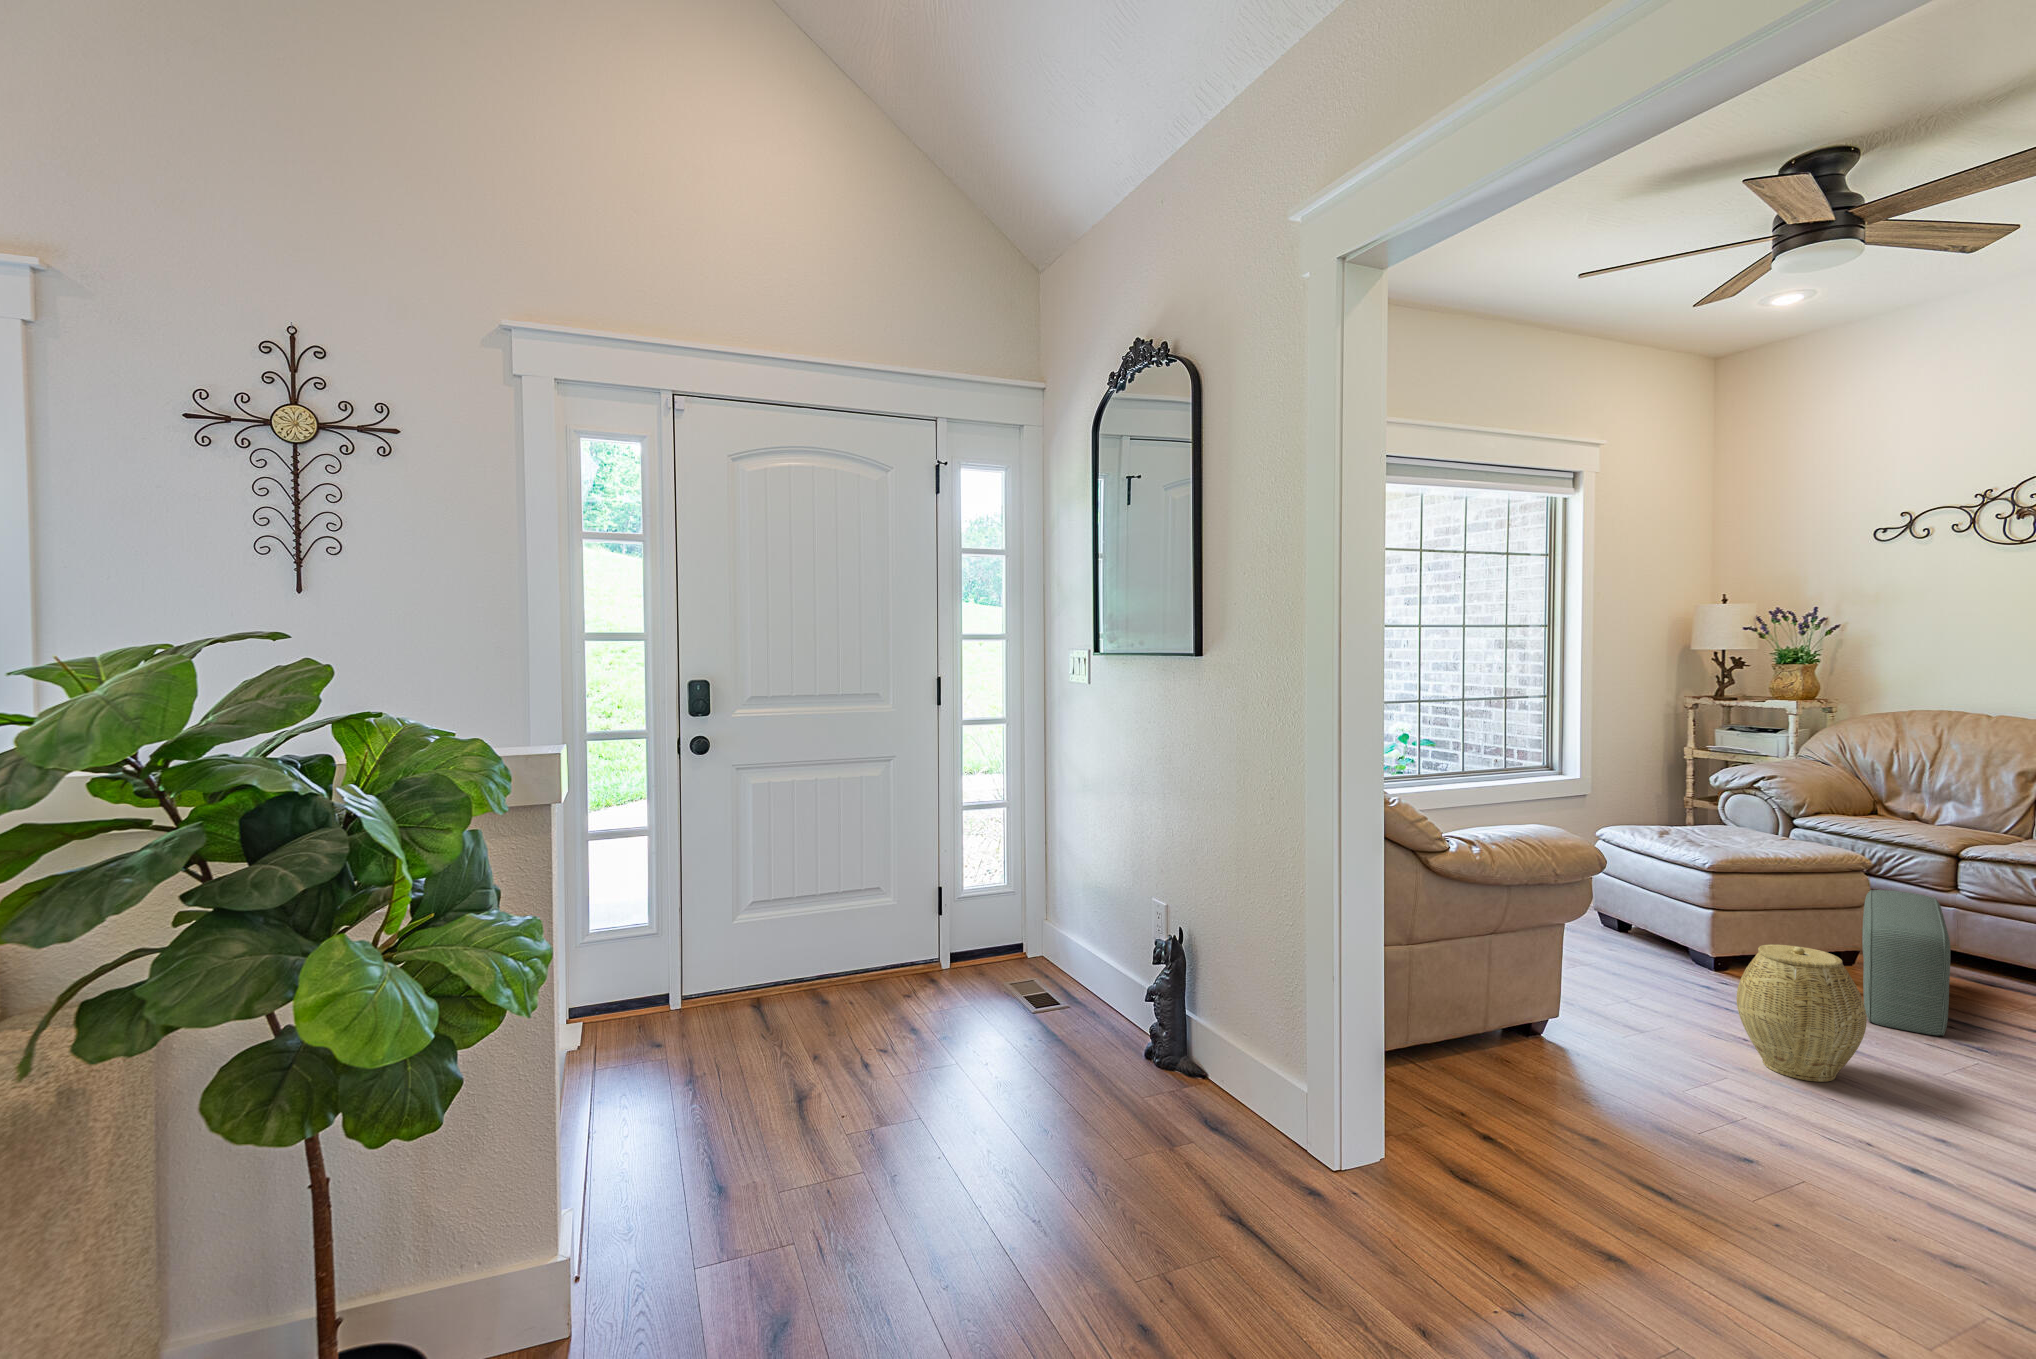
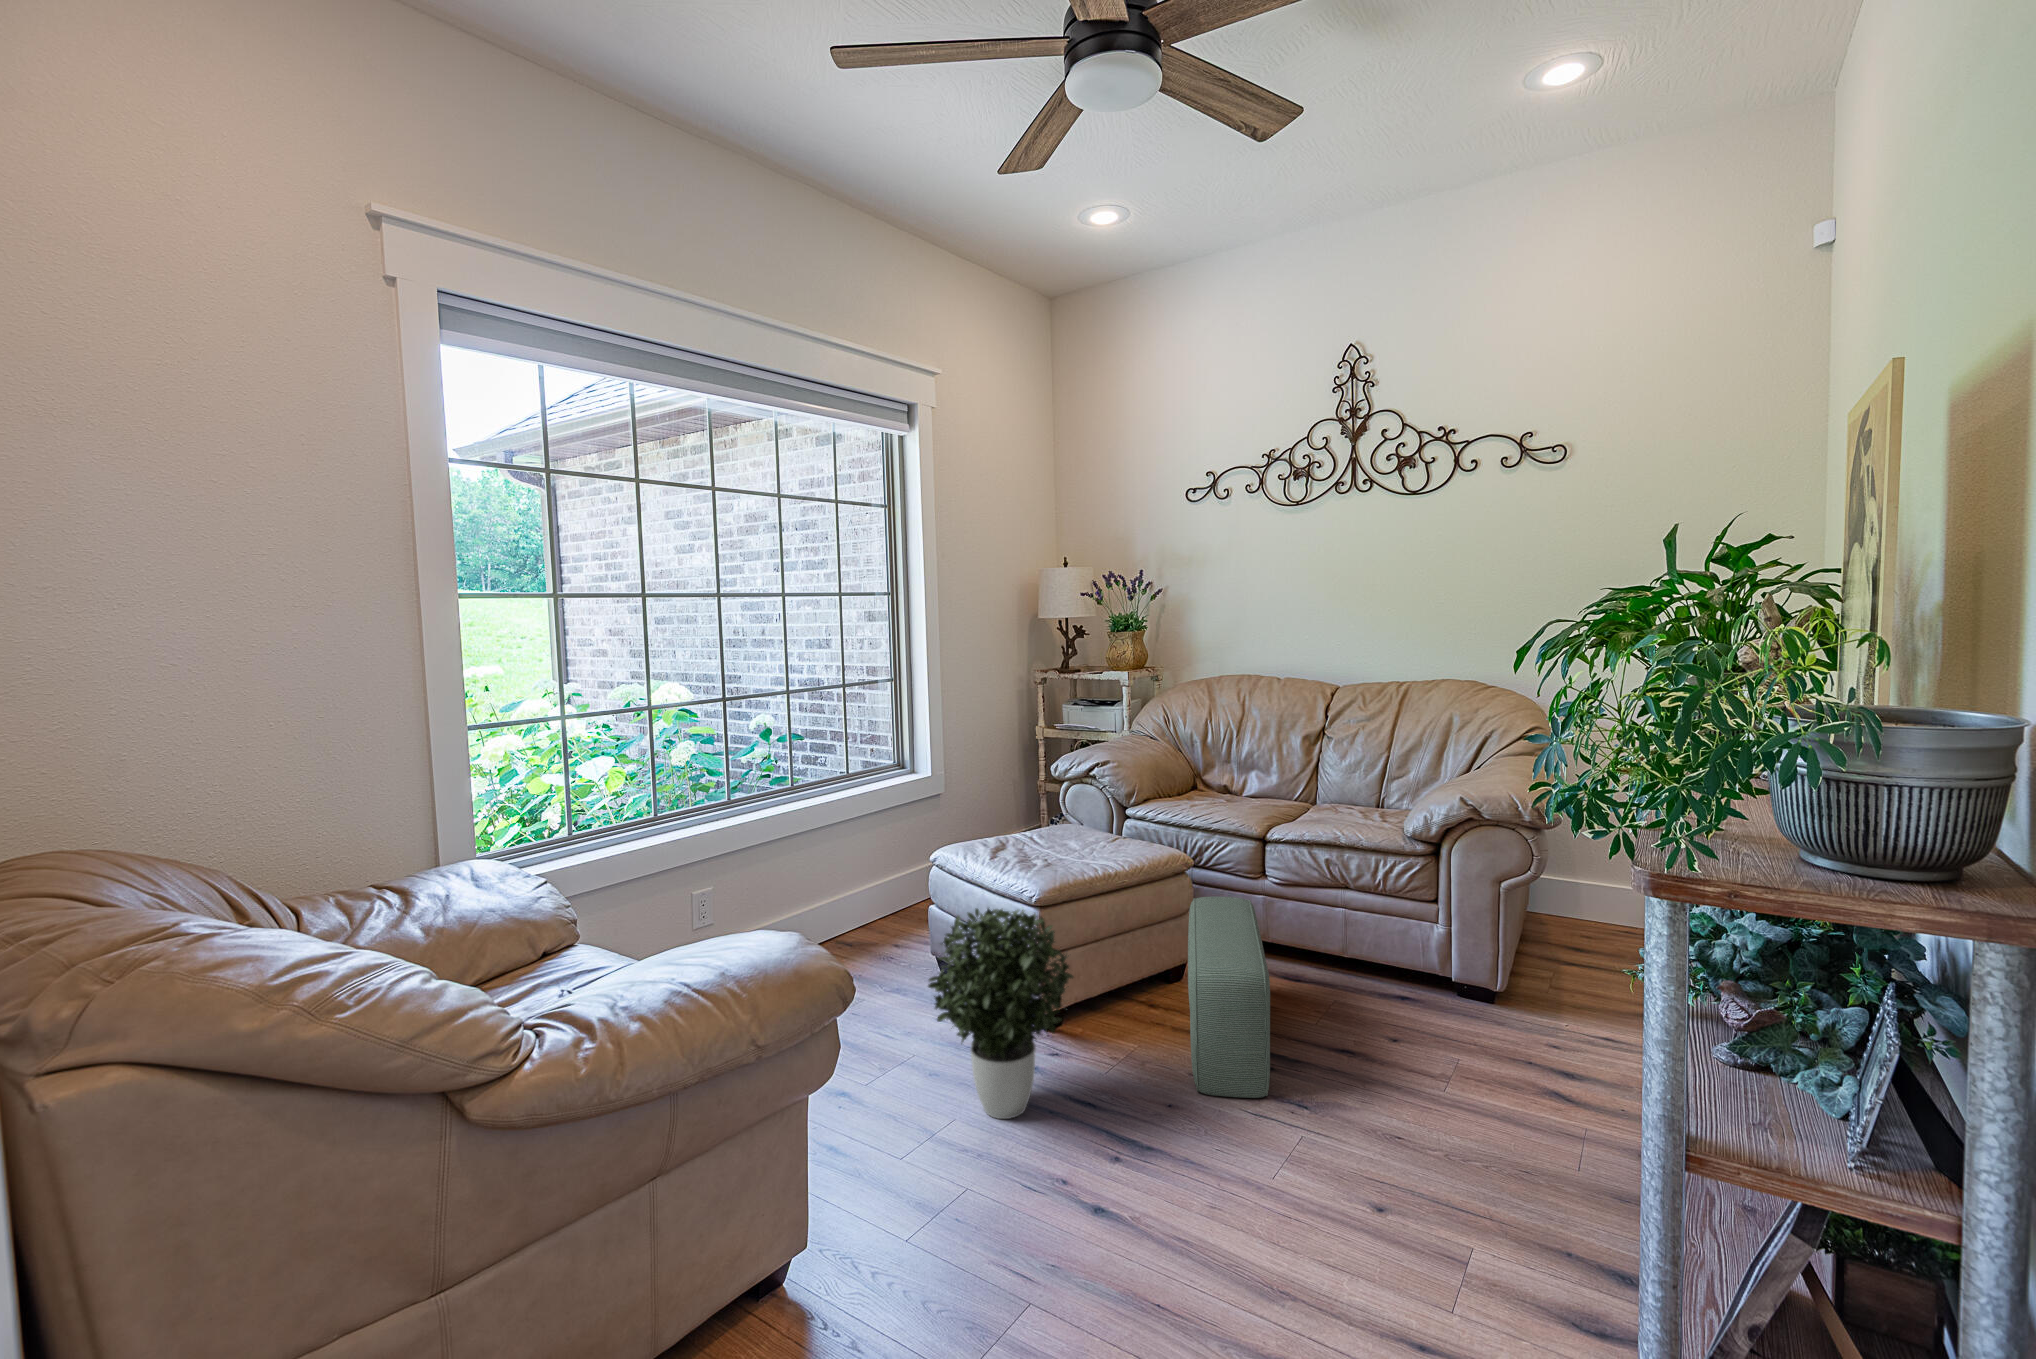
potted plant: none [1627,852,1753,1004] -> present [928,908,1073,1119]
woven basket: present [1737,944,1866,1082] -> none [1044,1058,1195,1276]

